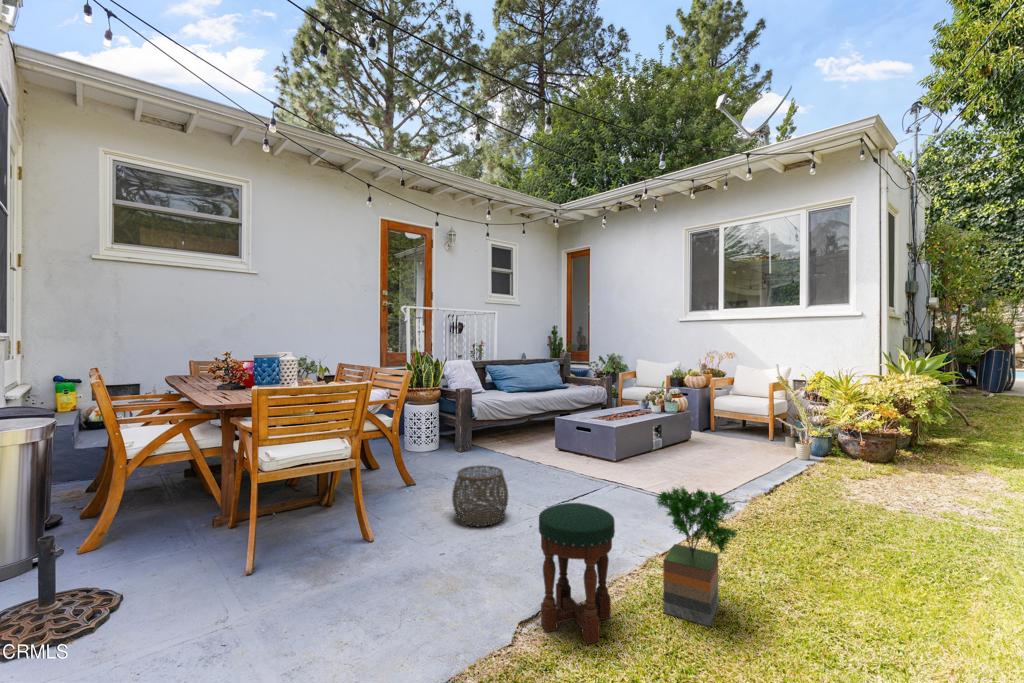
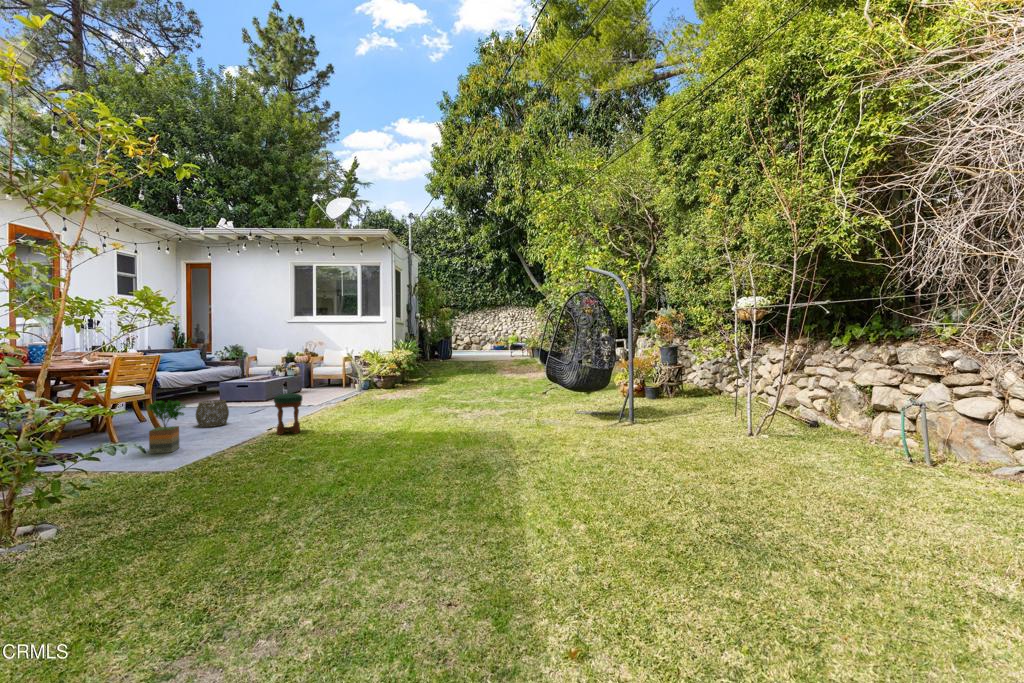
potted tree: present [657,487,737,627] -> present [147,400,185,454]

